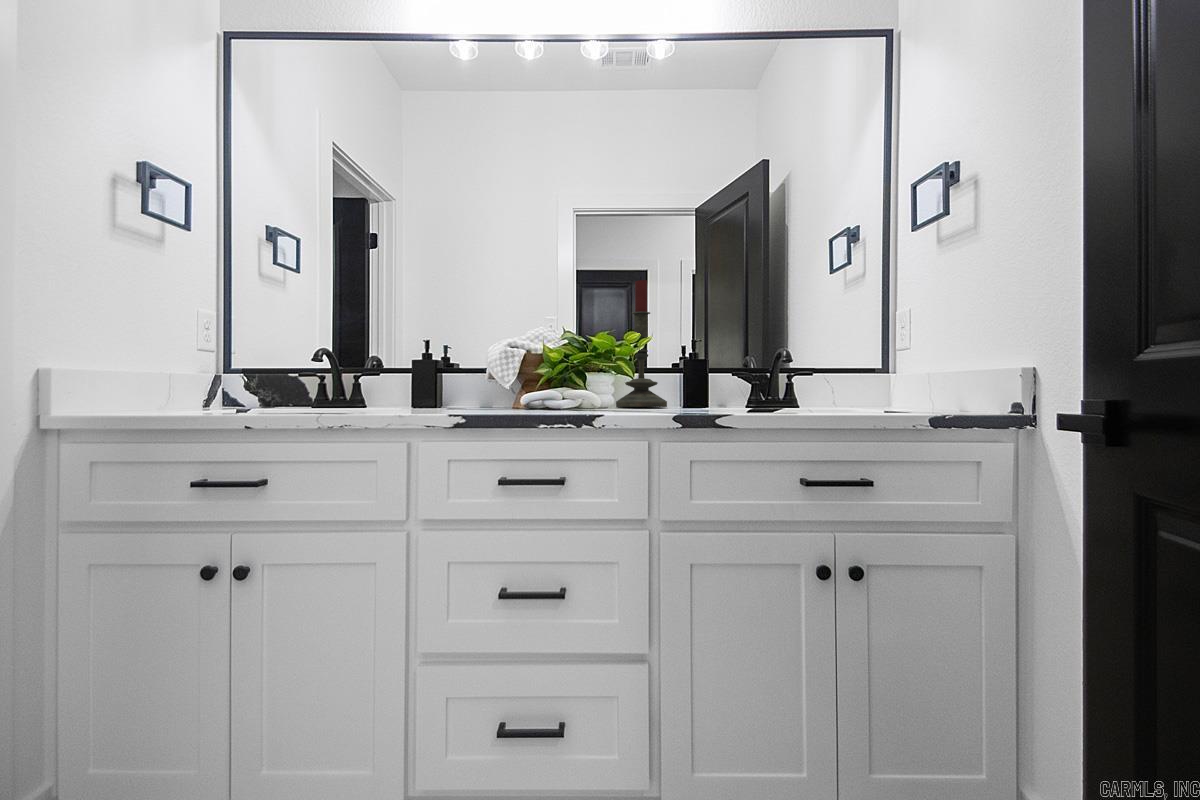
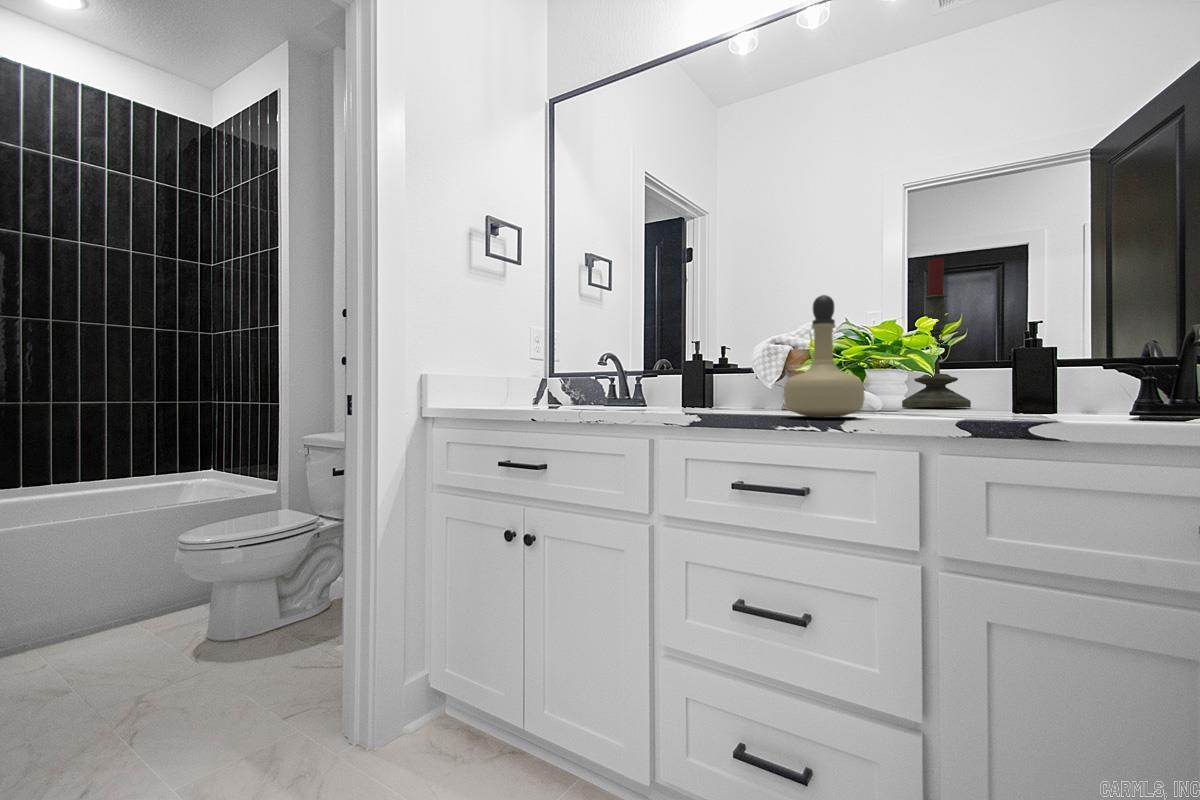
perfume bottle: none [544,311,609,416] -> present [784,295,864,417]

